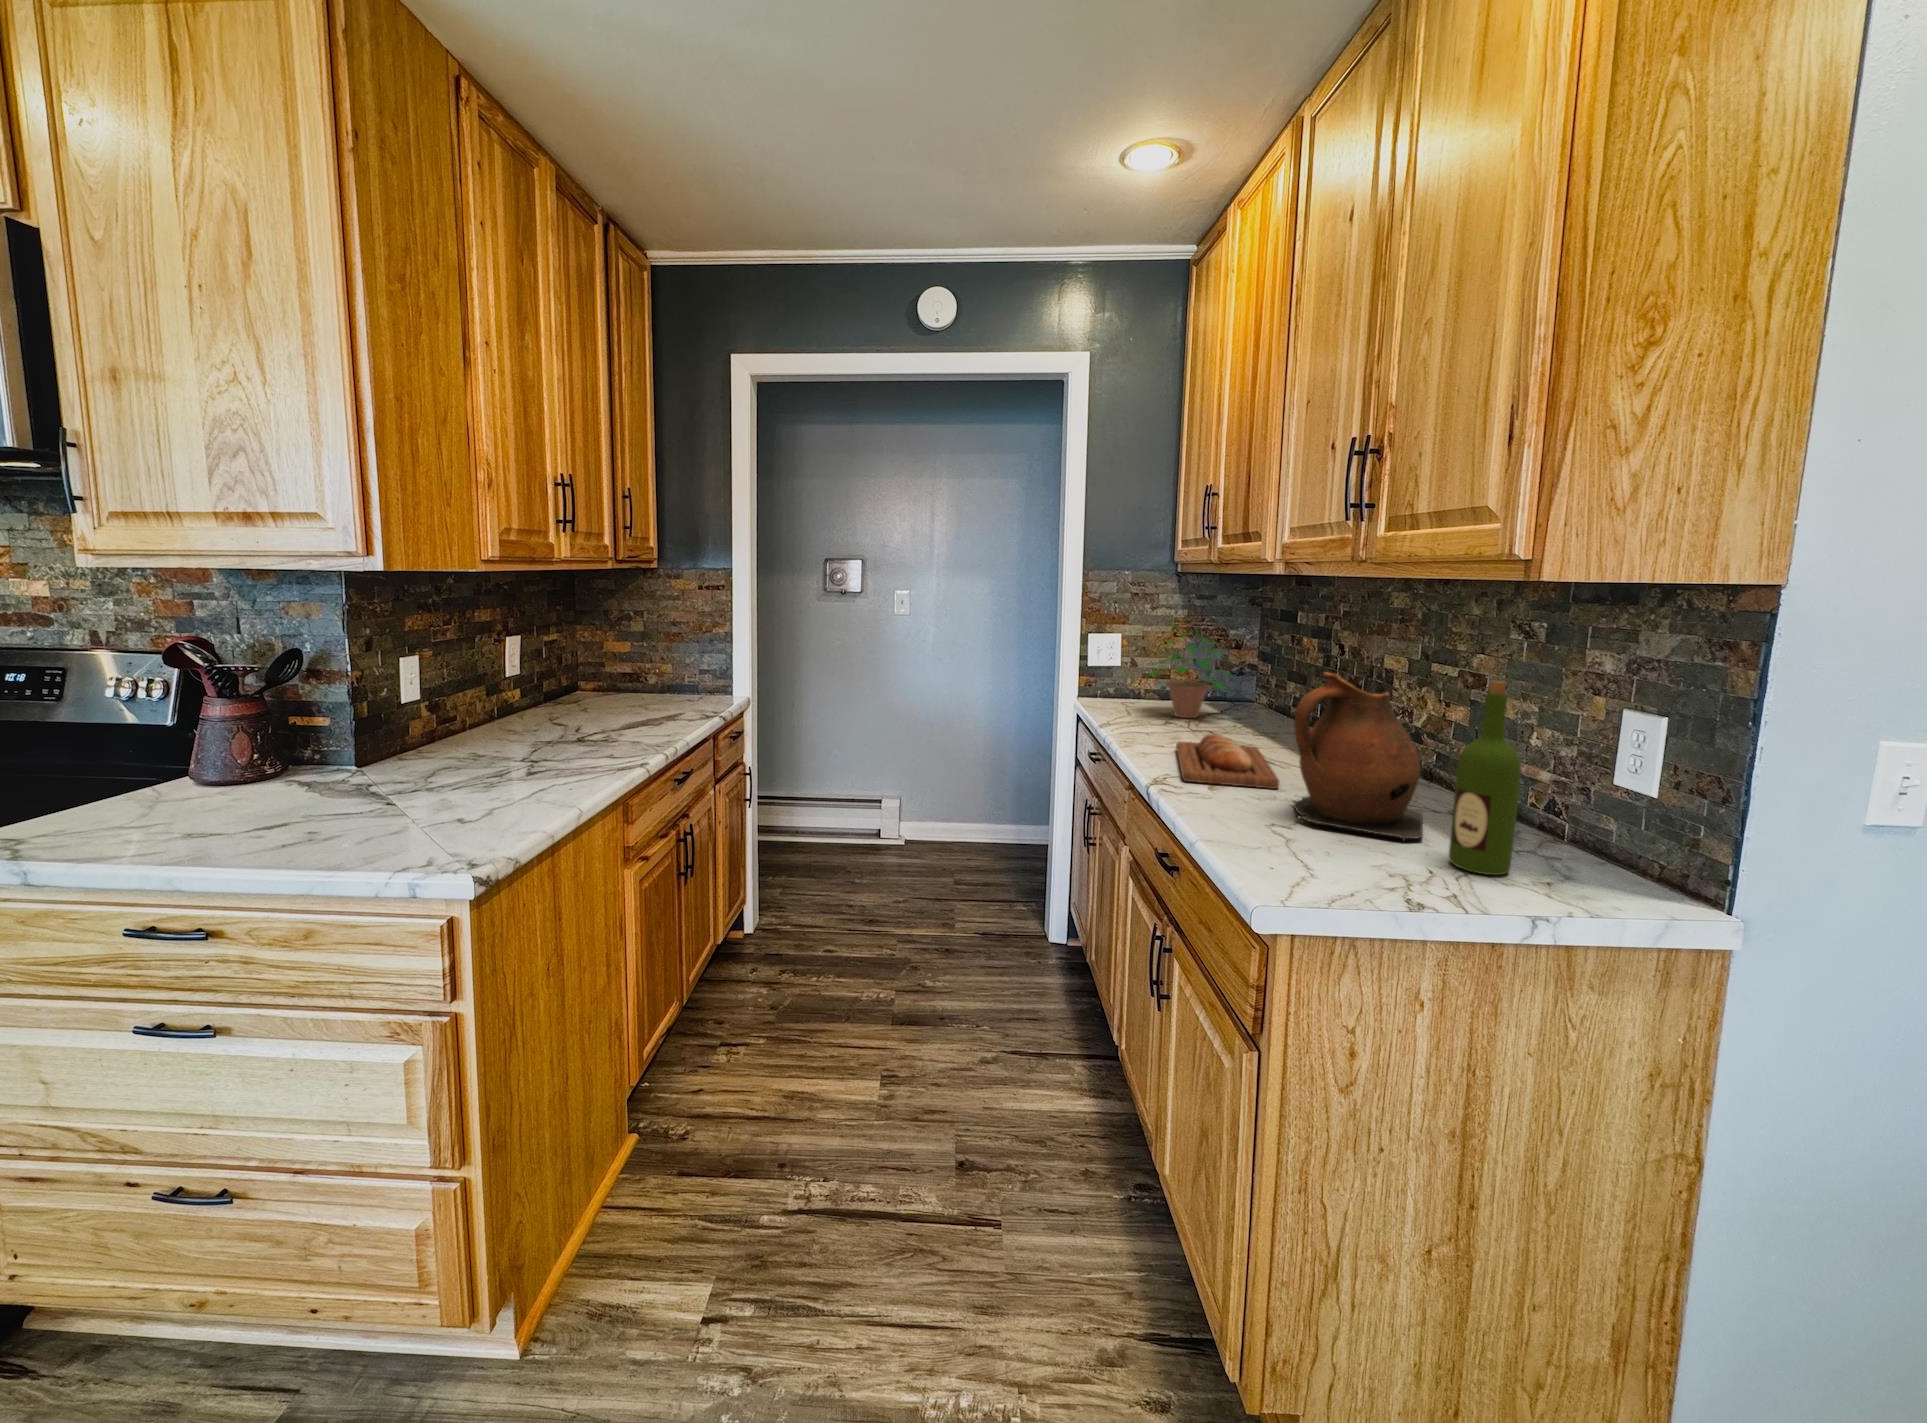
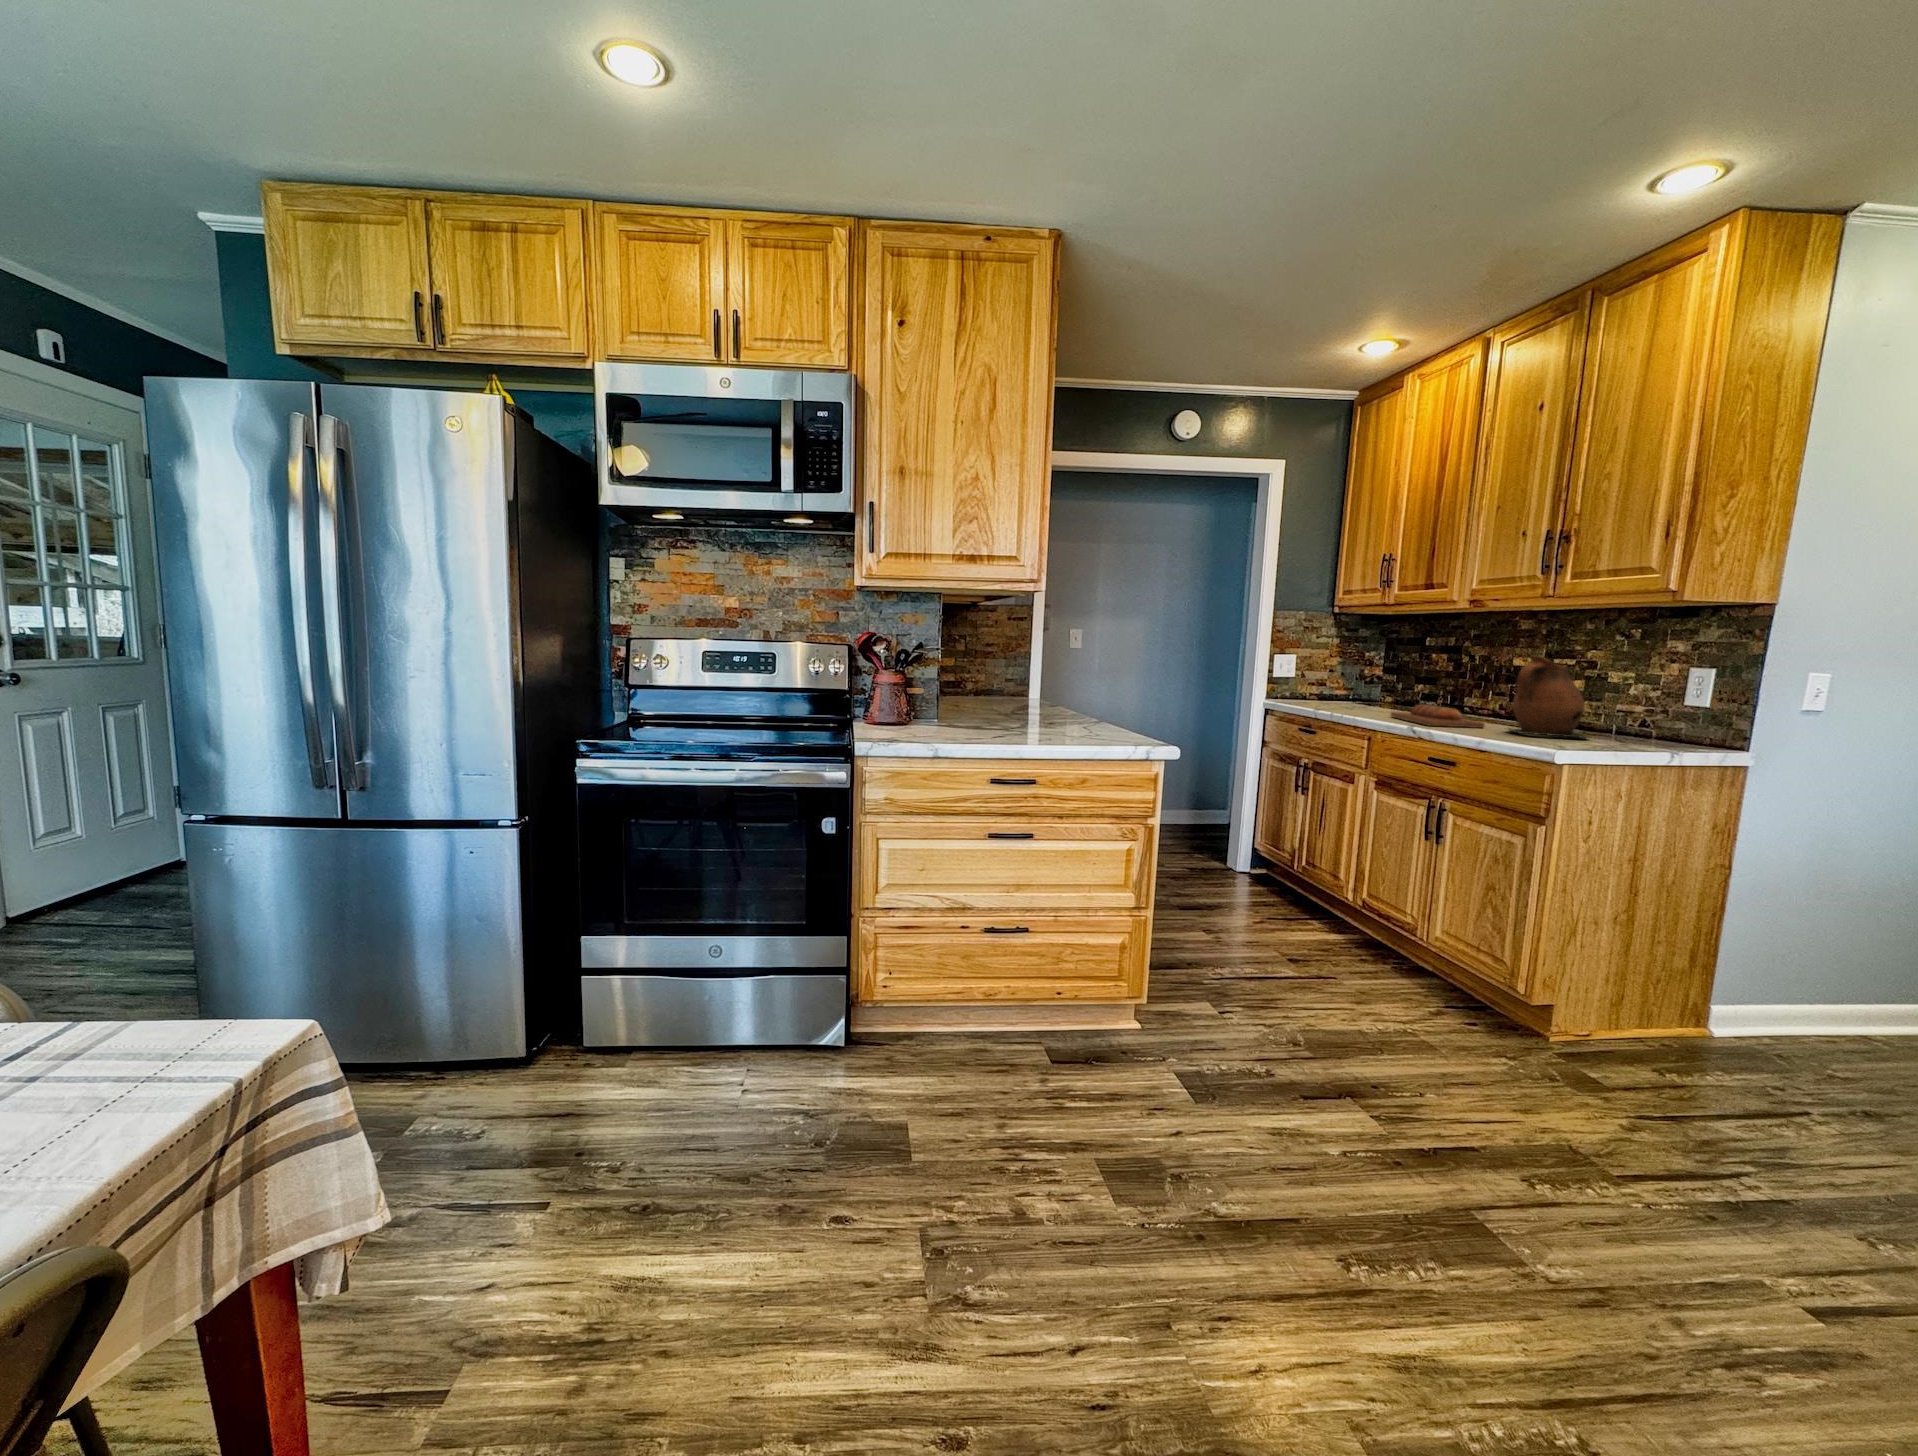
potted plant: present [1148,620,1233,718] -> none [1320,641,1395,707]
wine bottle: present [1449,681,1521,875] -> none [1614,653,1652,746]

